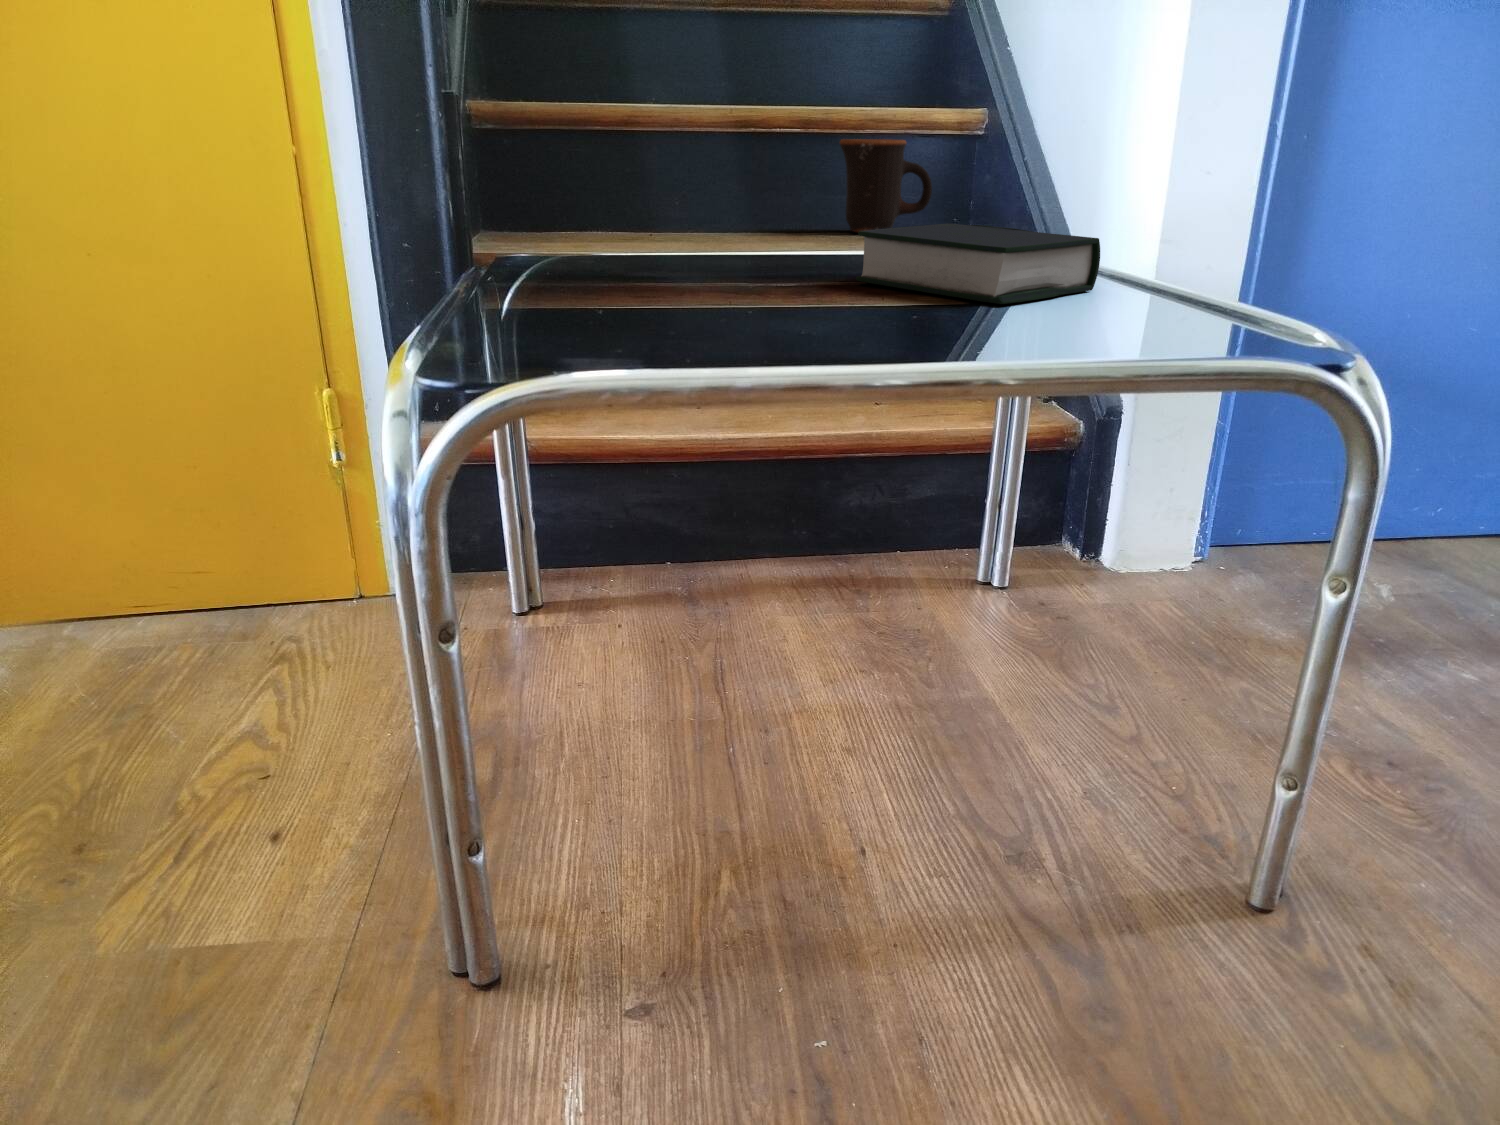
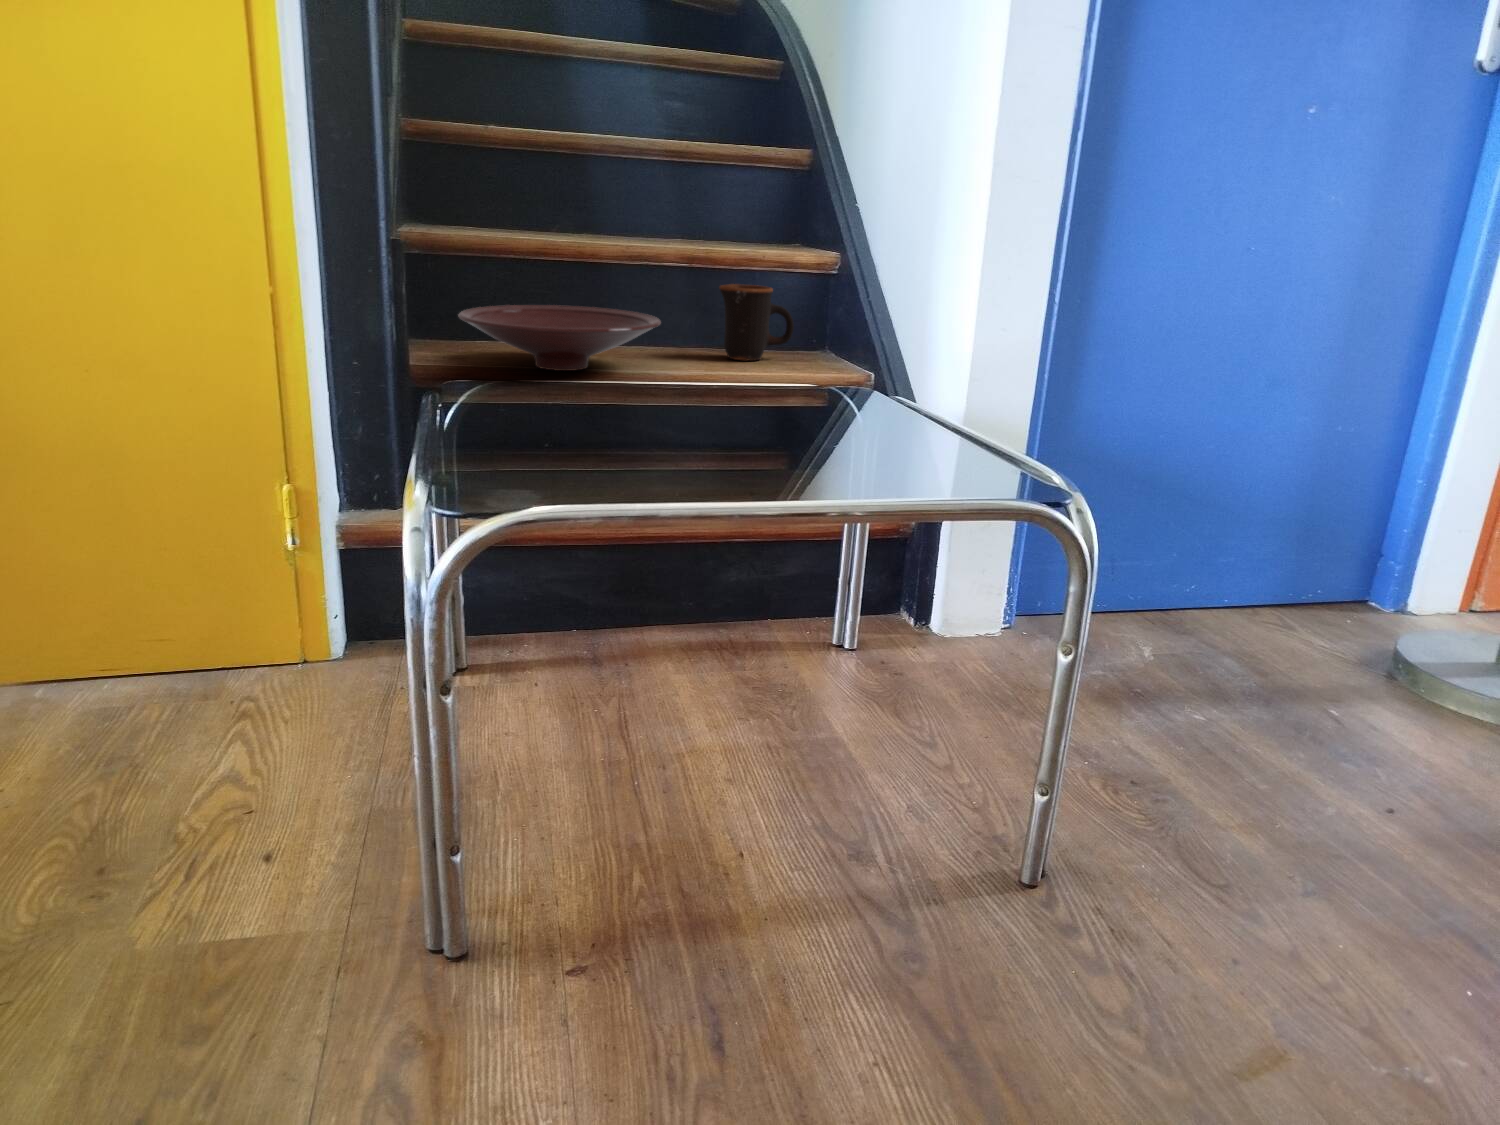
bowl: none [521,173,766,246] -> present [458,305,661,371]
book: present [856,223,1100,304] -> none [735,372,914,443]

